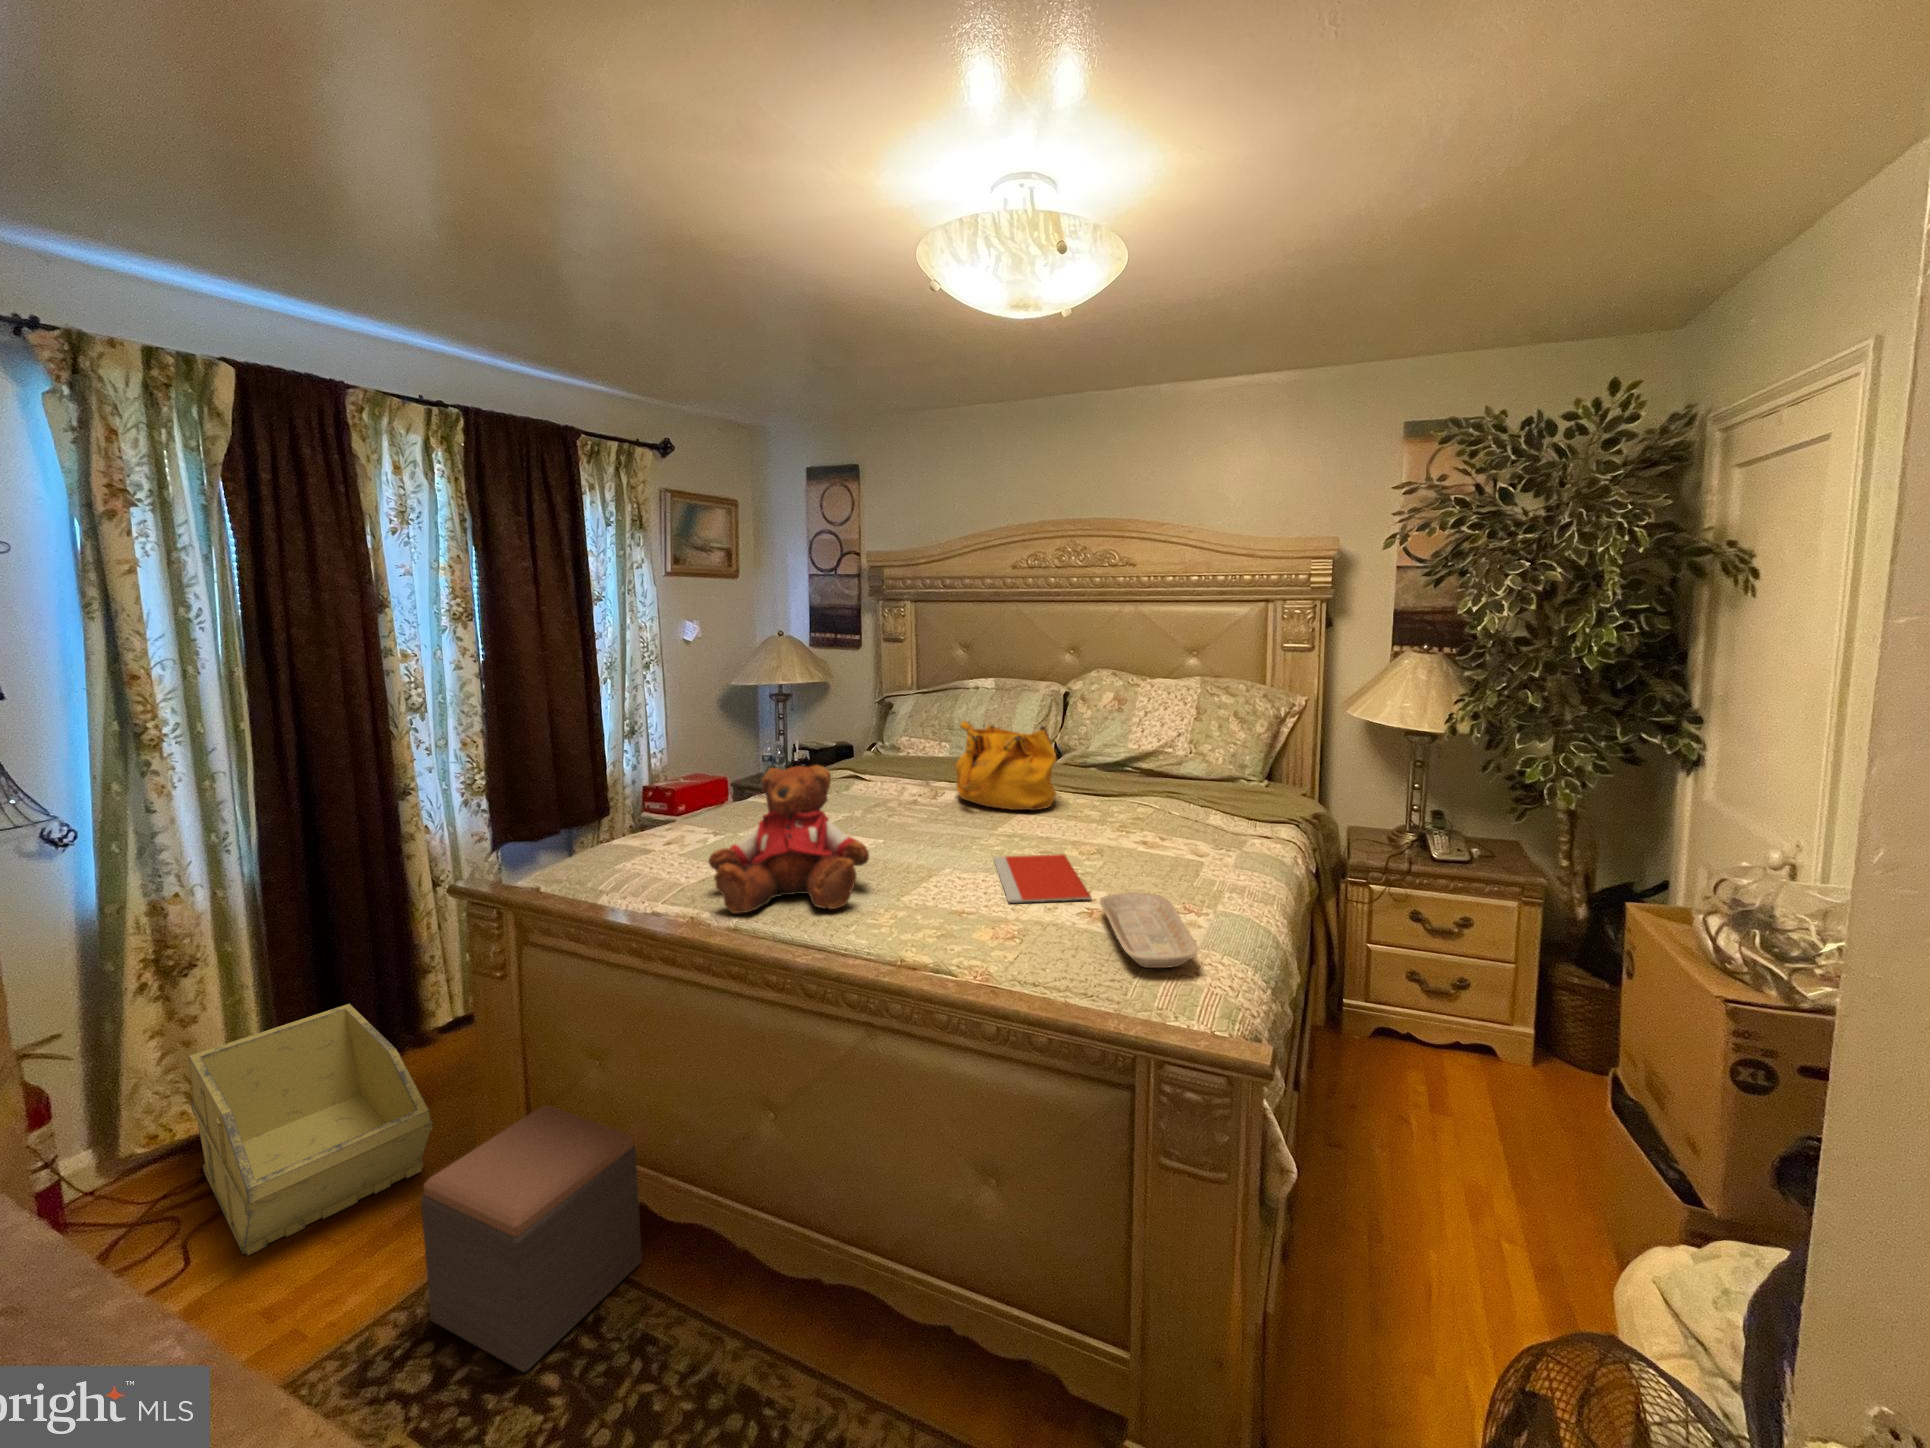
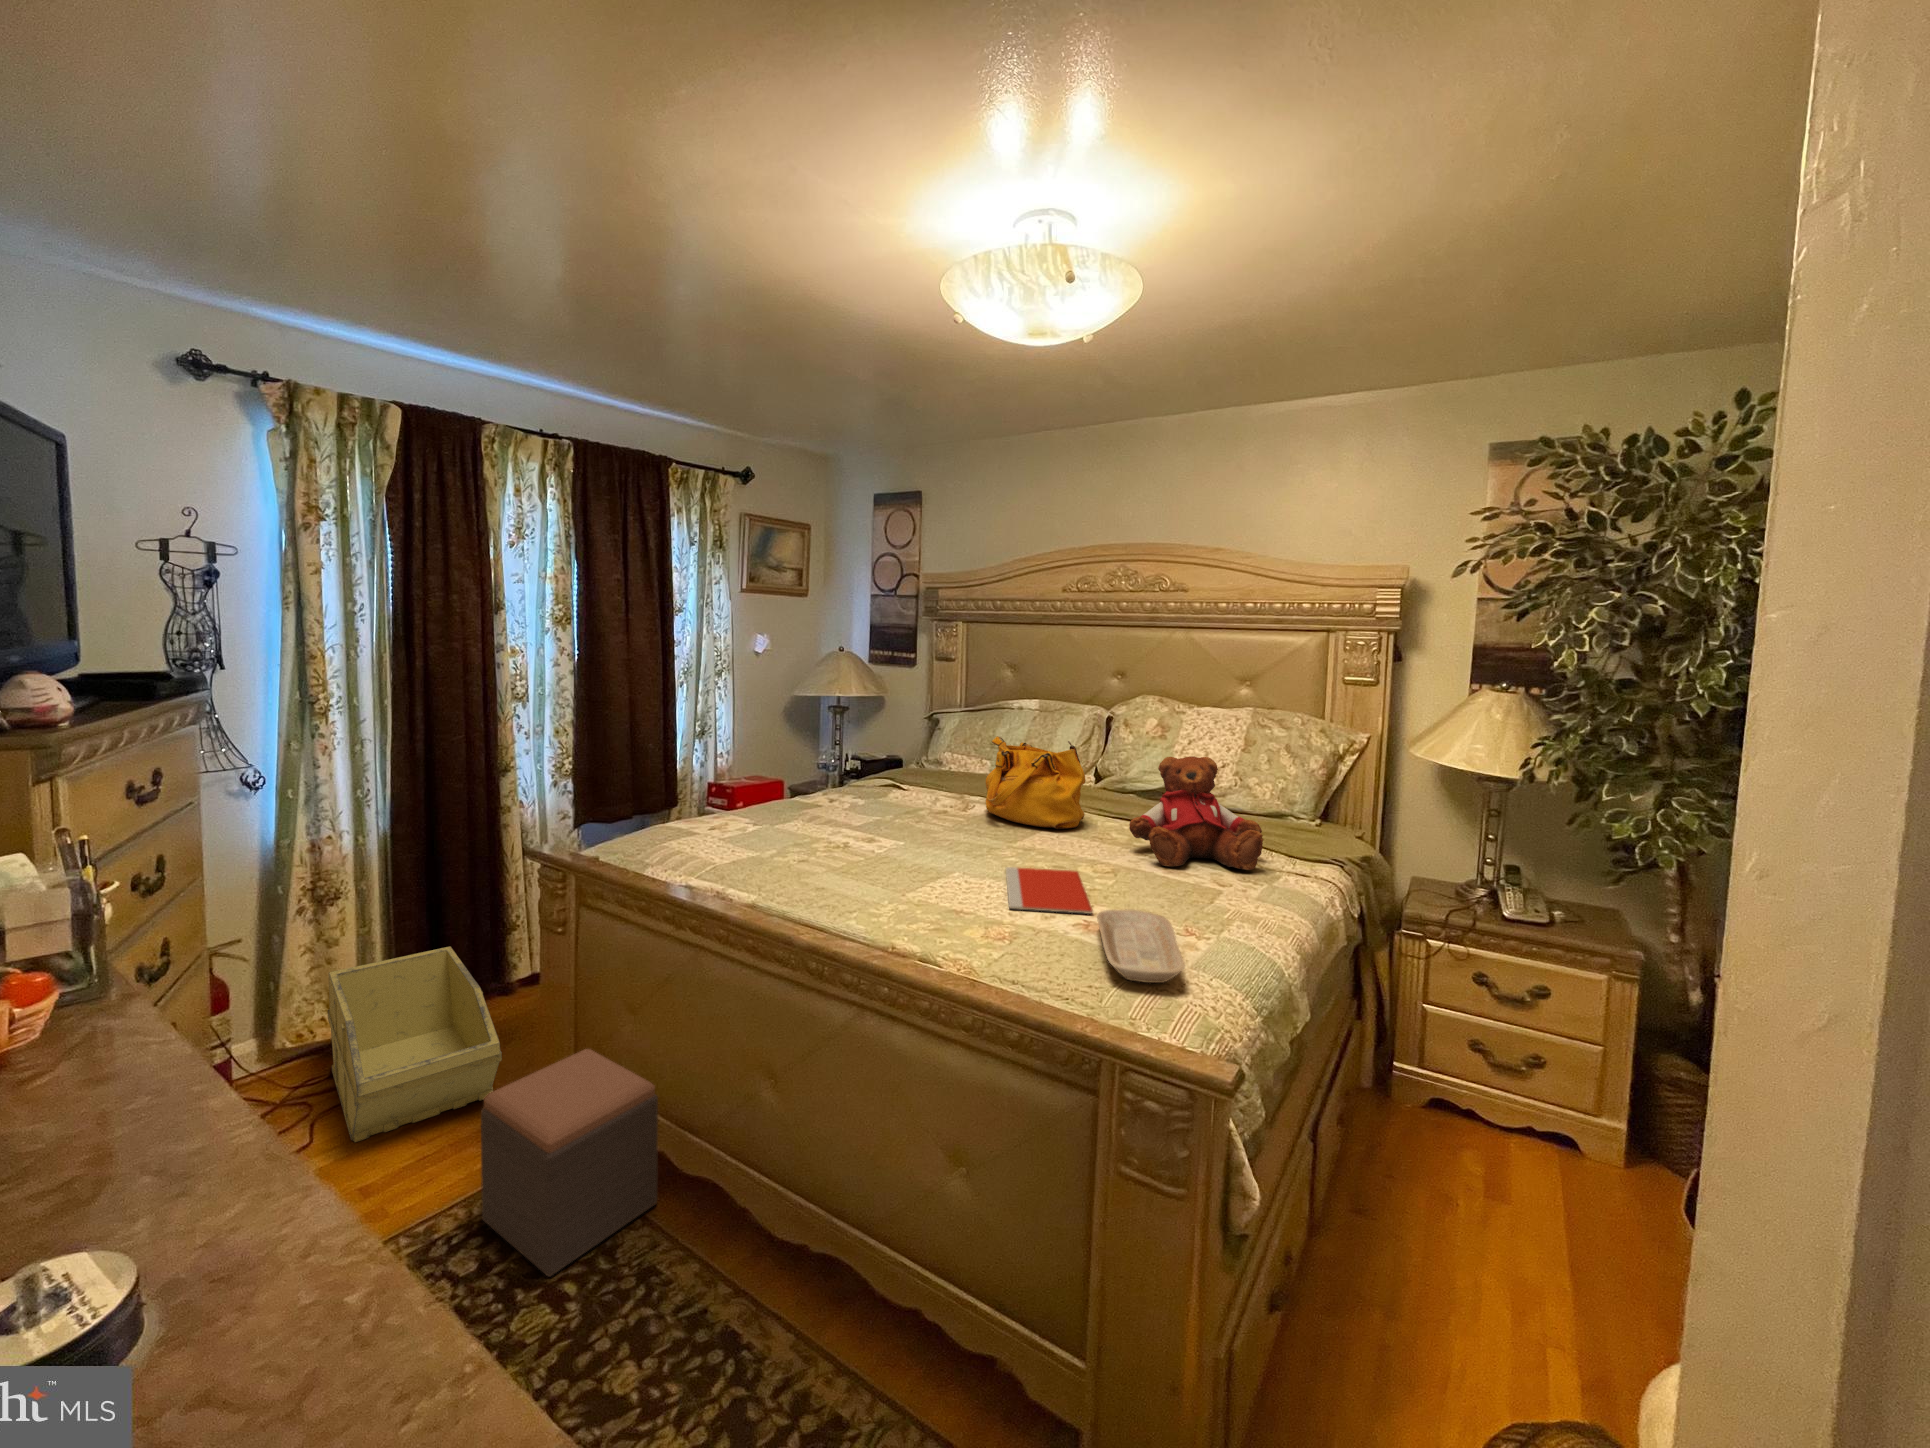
teddy bear: present [709,765,869,913] -> present [1129,756,1263,870]

